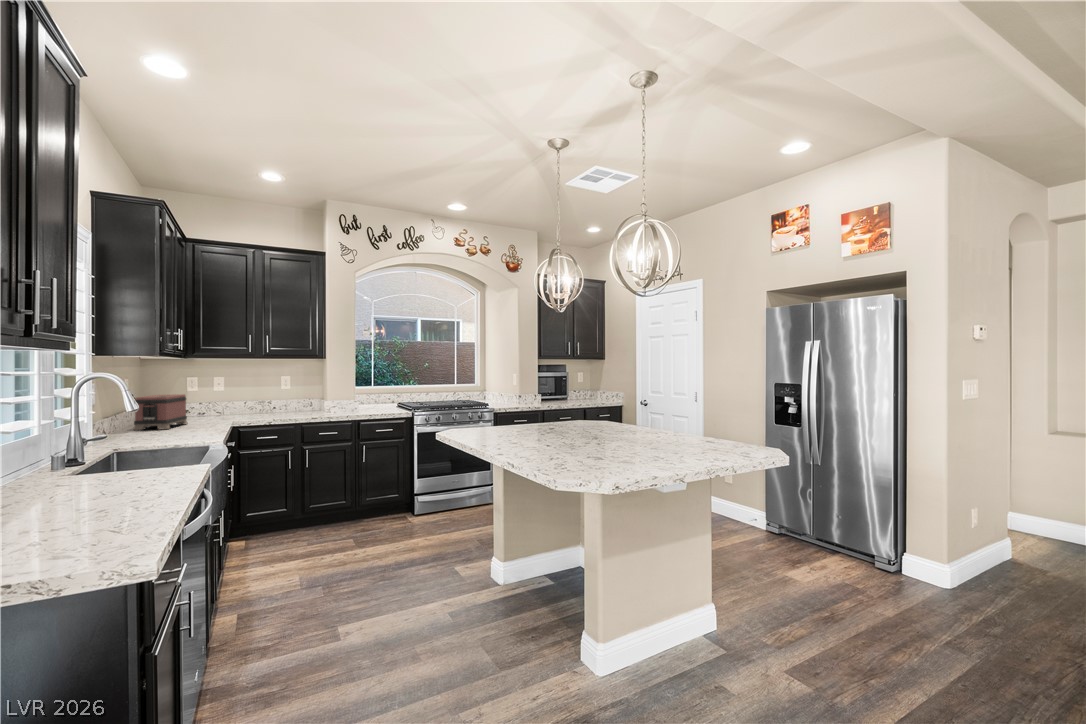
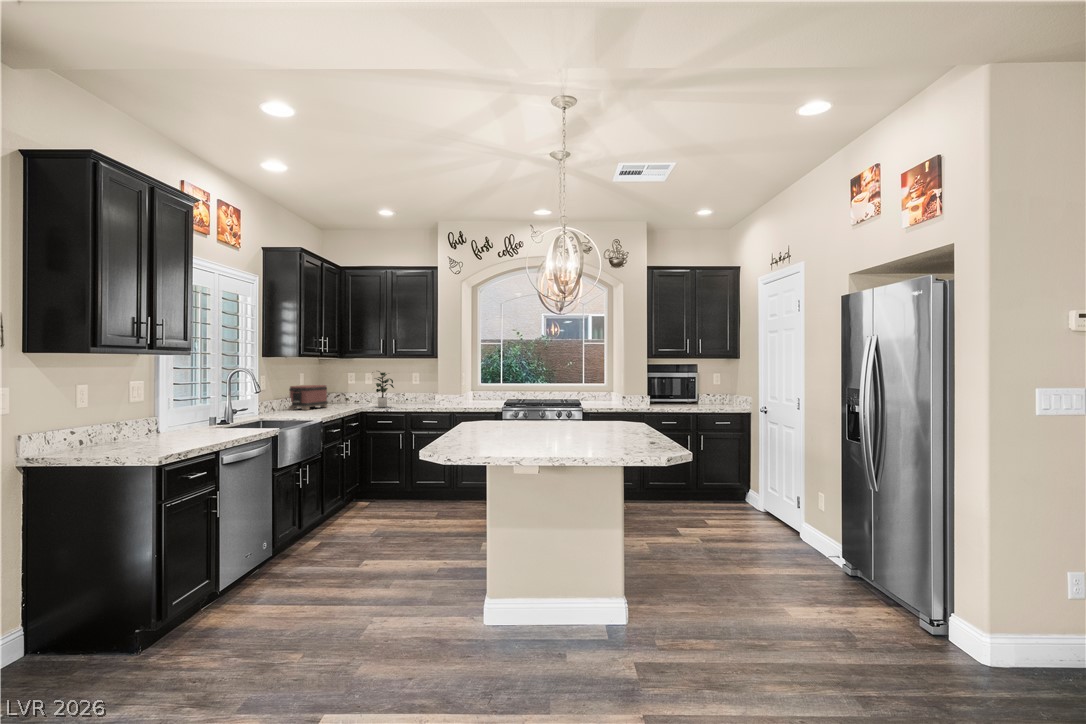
potted plant: none [241,374,284,420] -> present [376,371,394,407]

